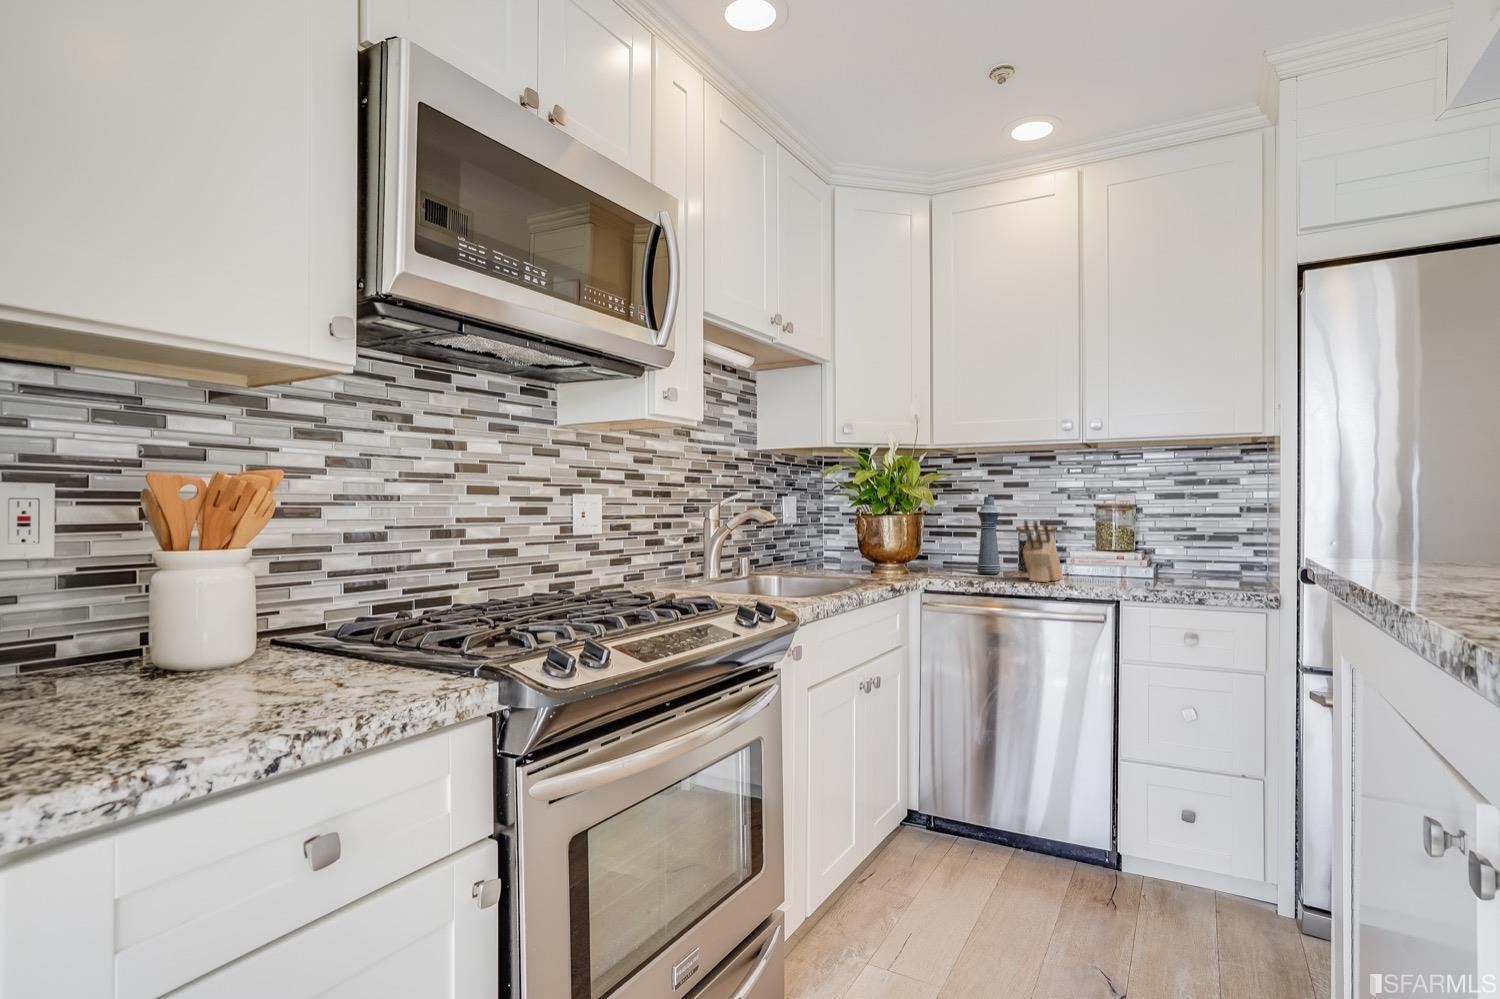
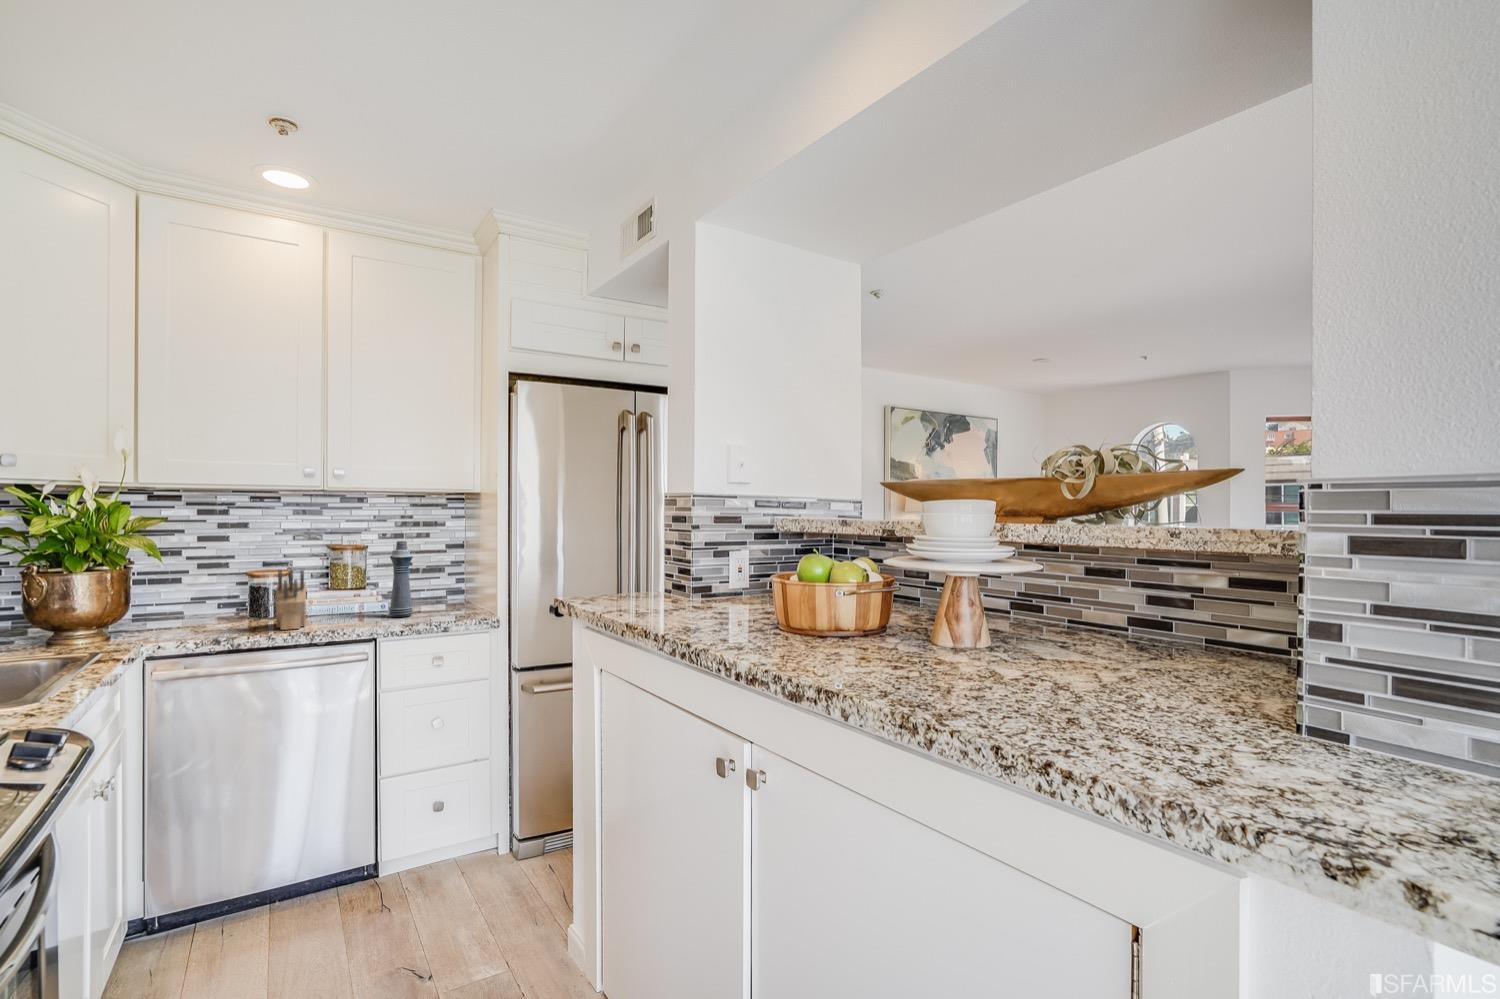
bottle: present [977,497,1001,574] -> present [389,541,413,617]

